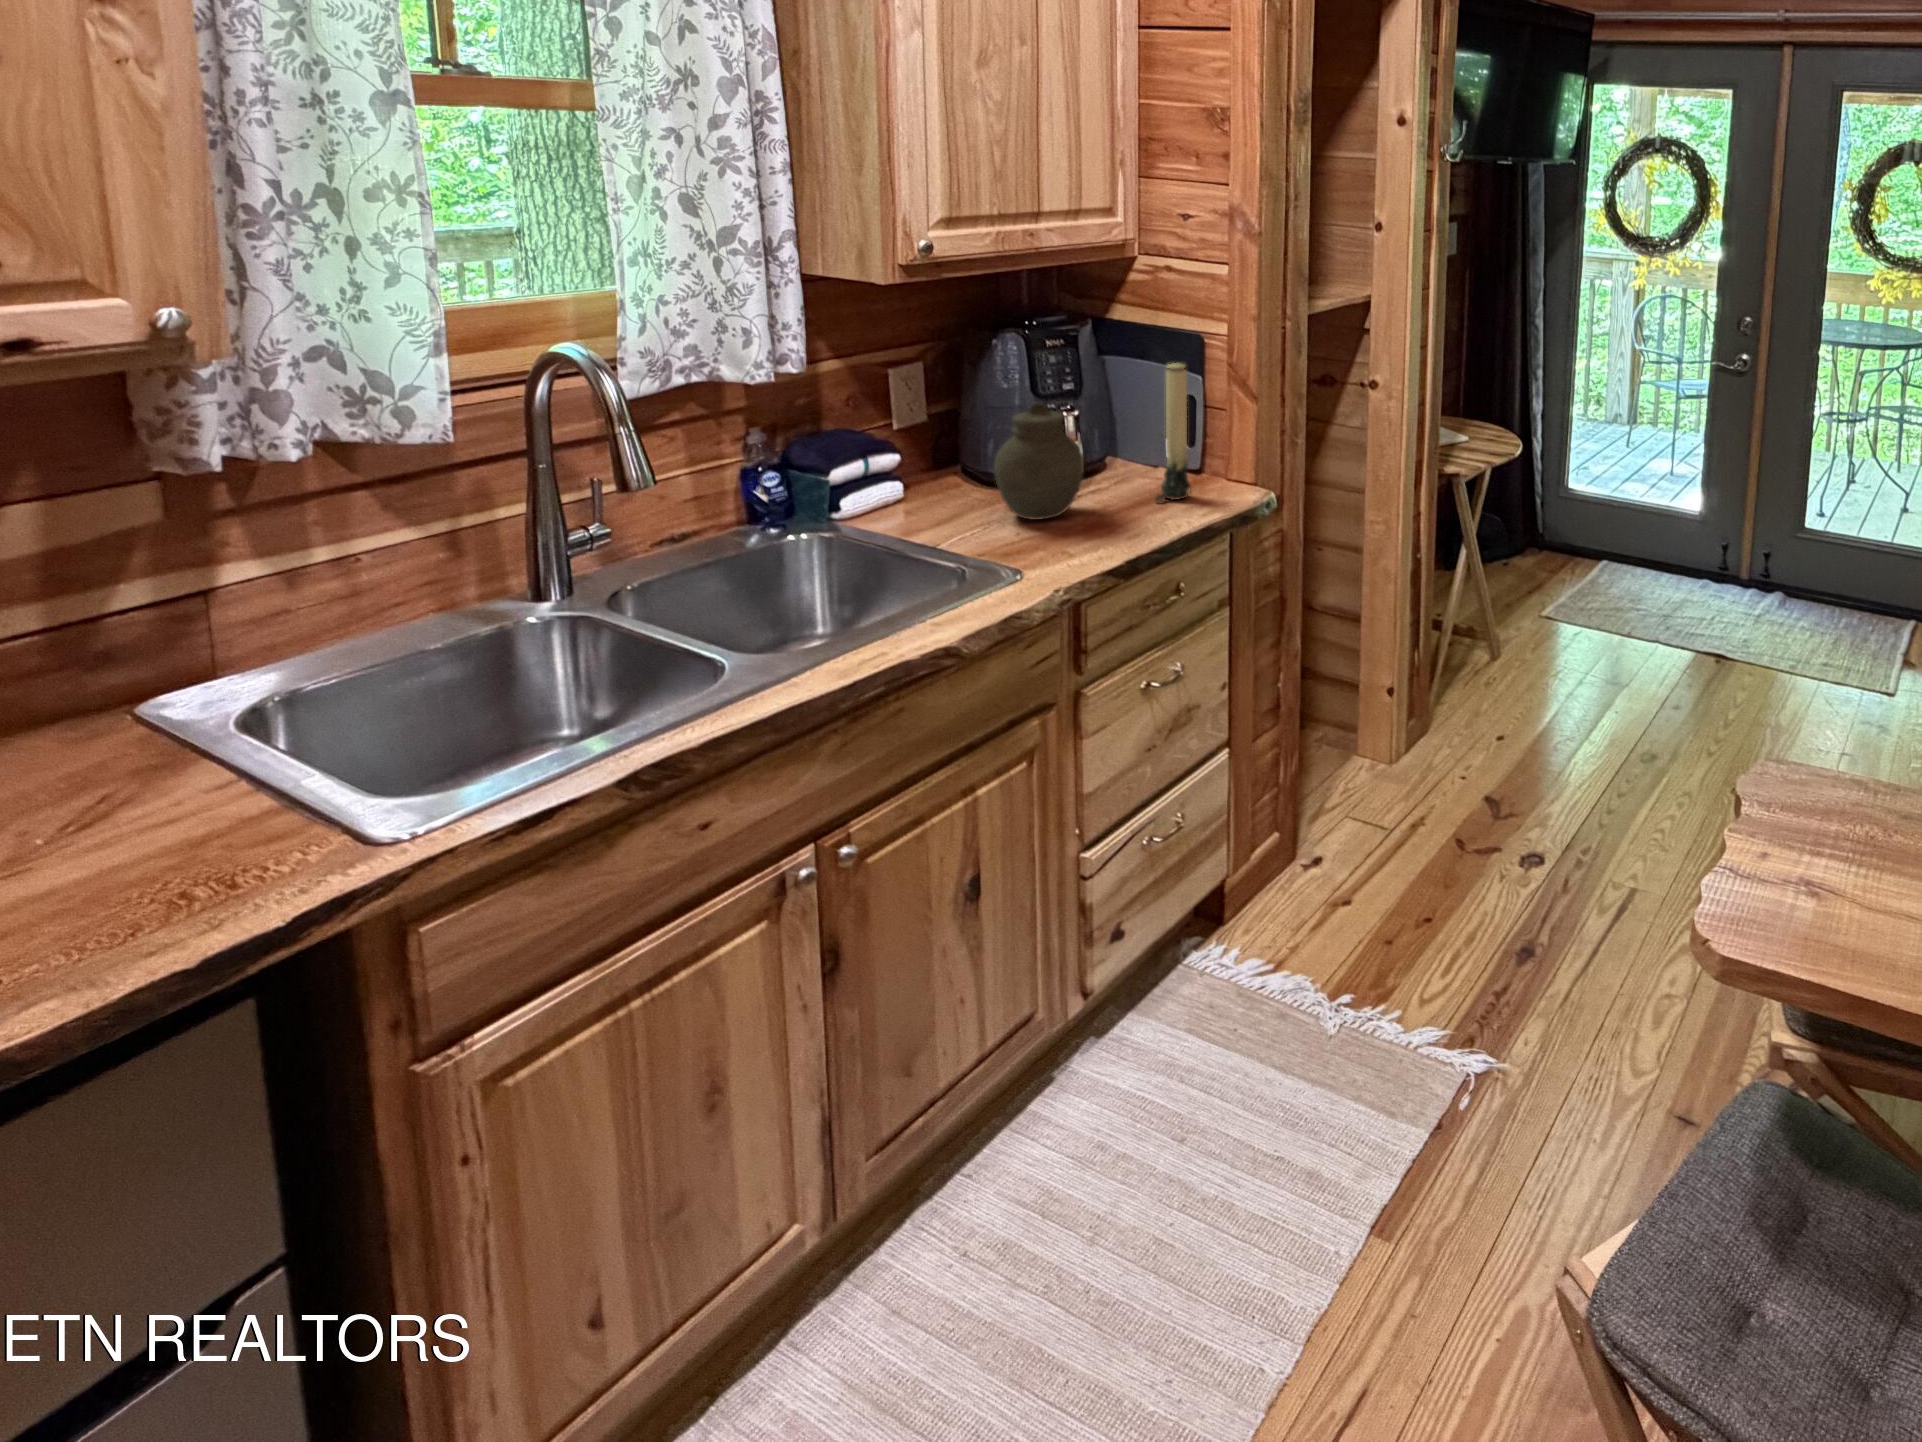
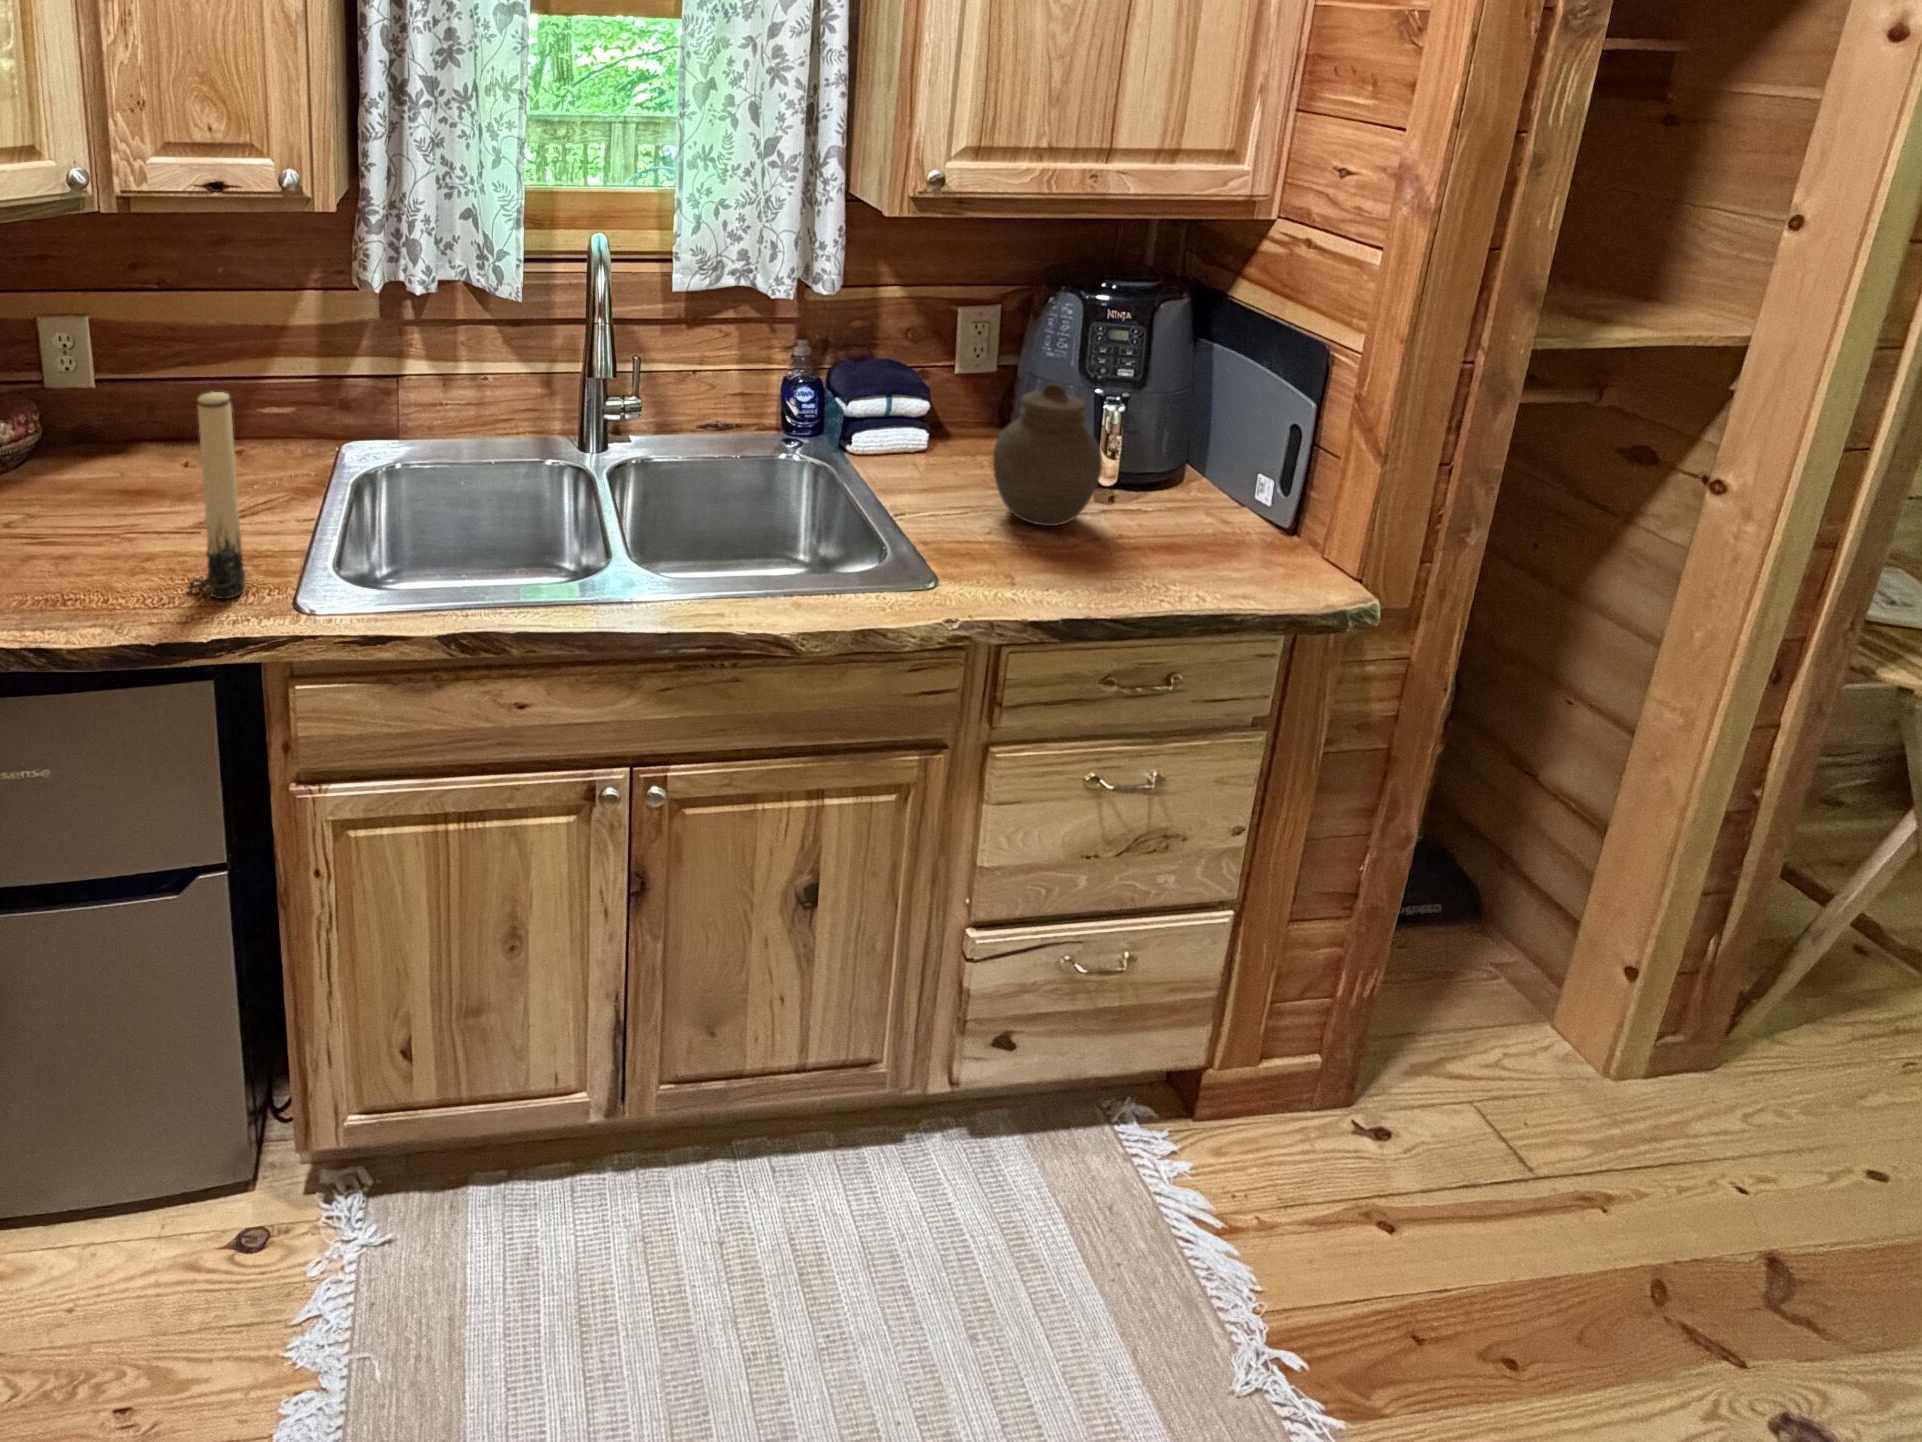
candle: present [1156,363,1191,502] -> present [188,392,245,599]

